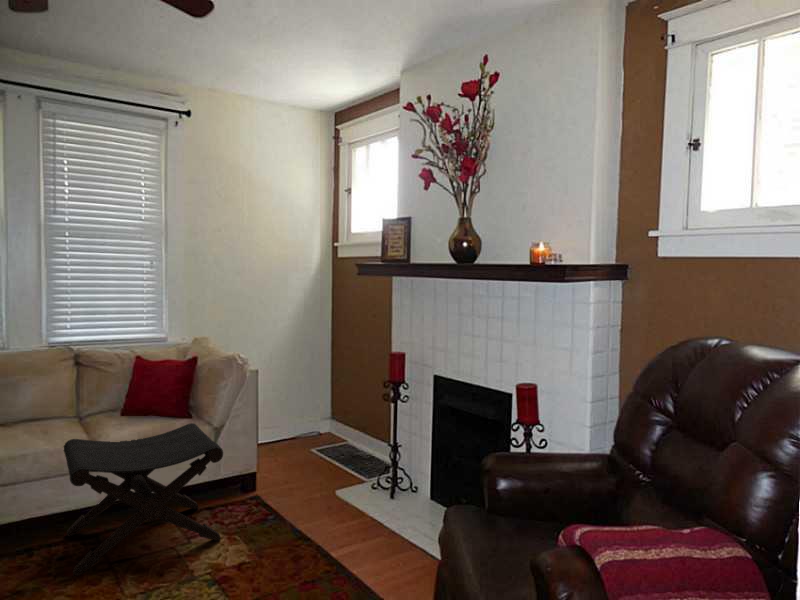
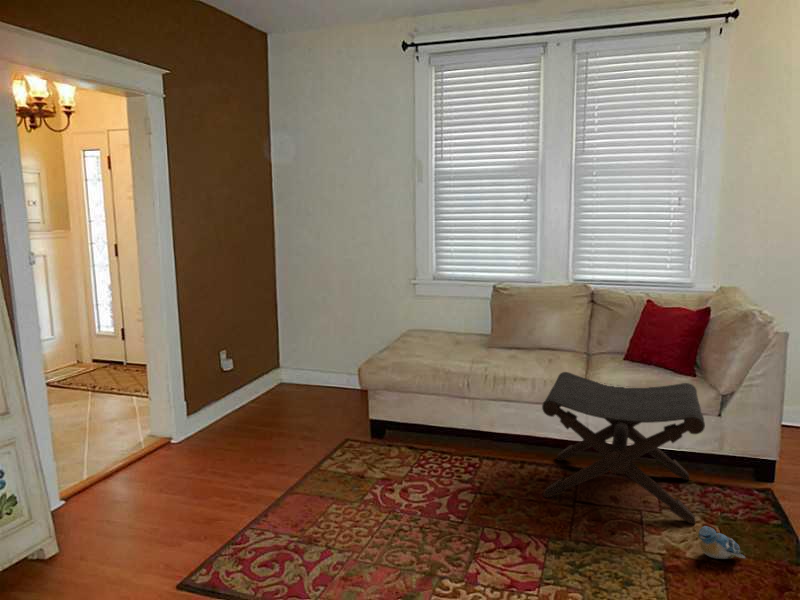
plush toy: none [233,533,267,558] -> present [698,526,745,559]

